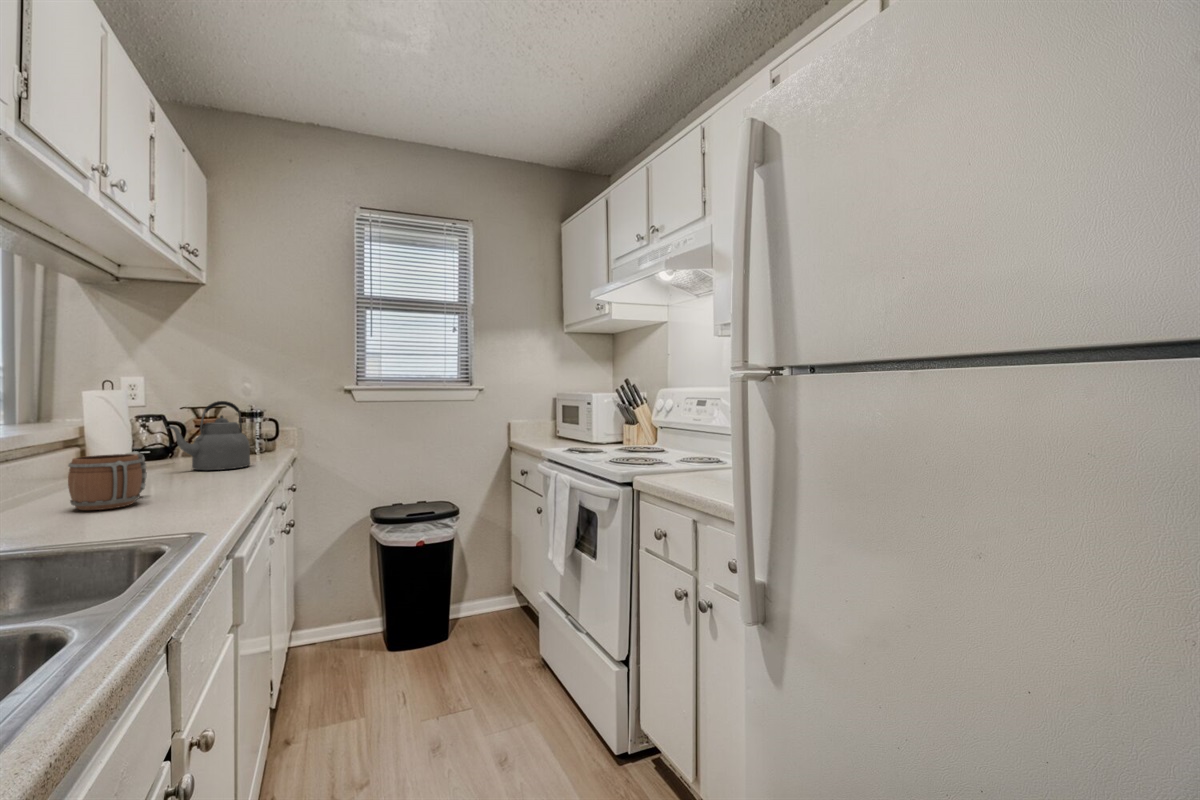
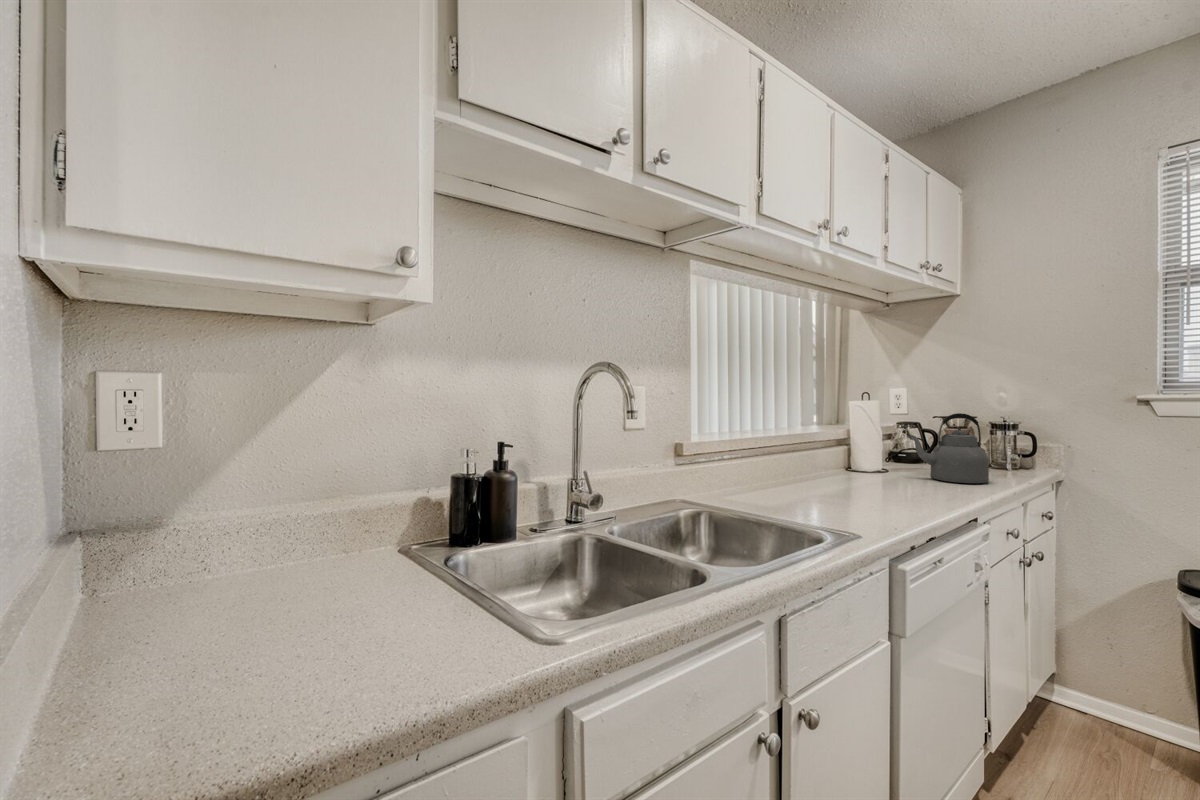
mug: present [68,451,147,510] -> none [820,457,877,504]

